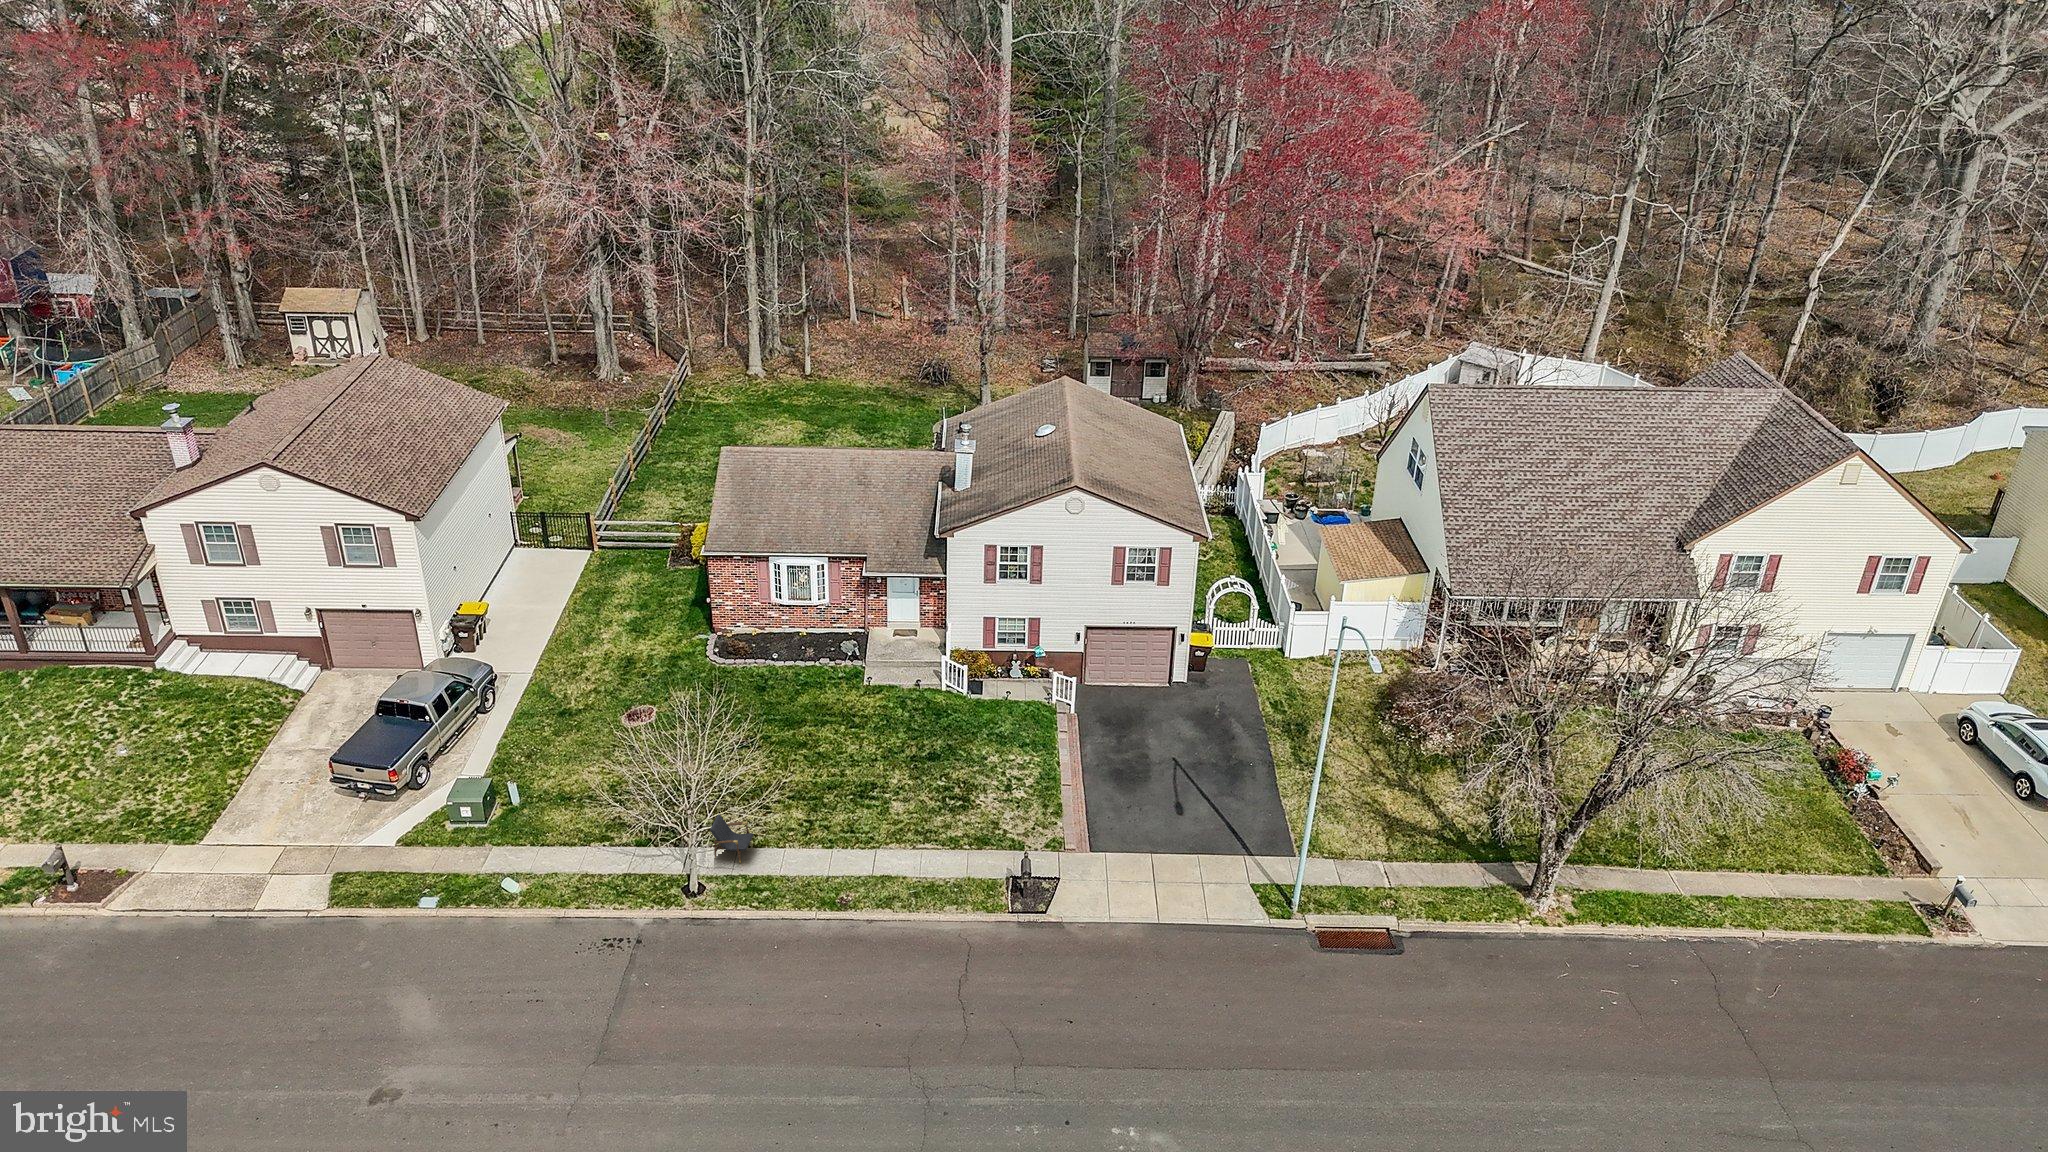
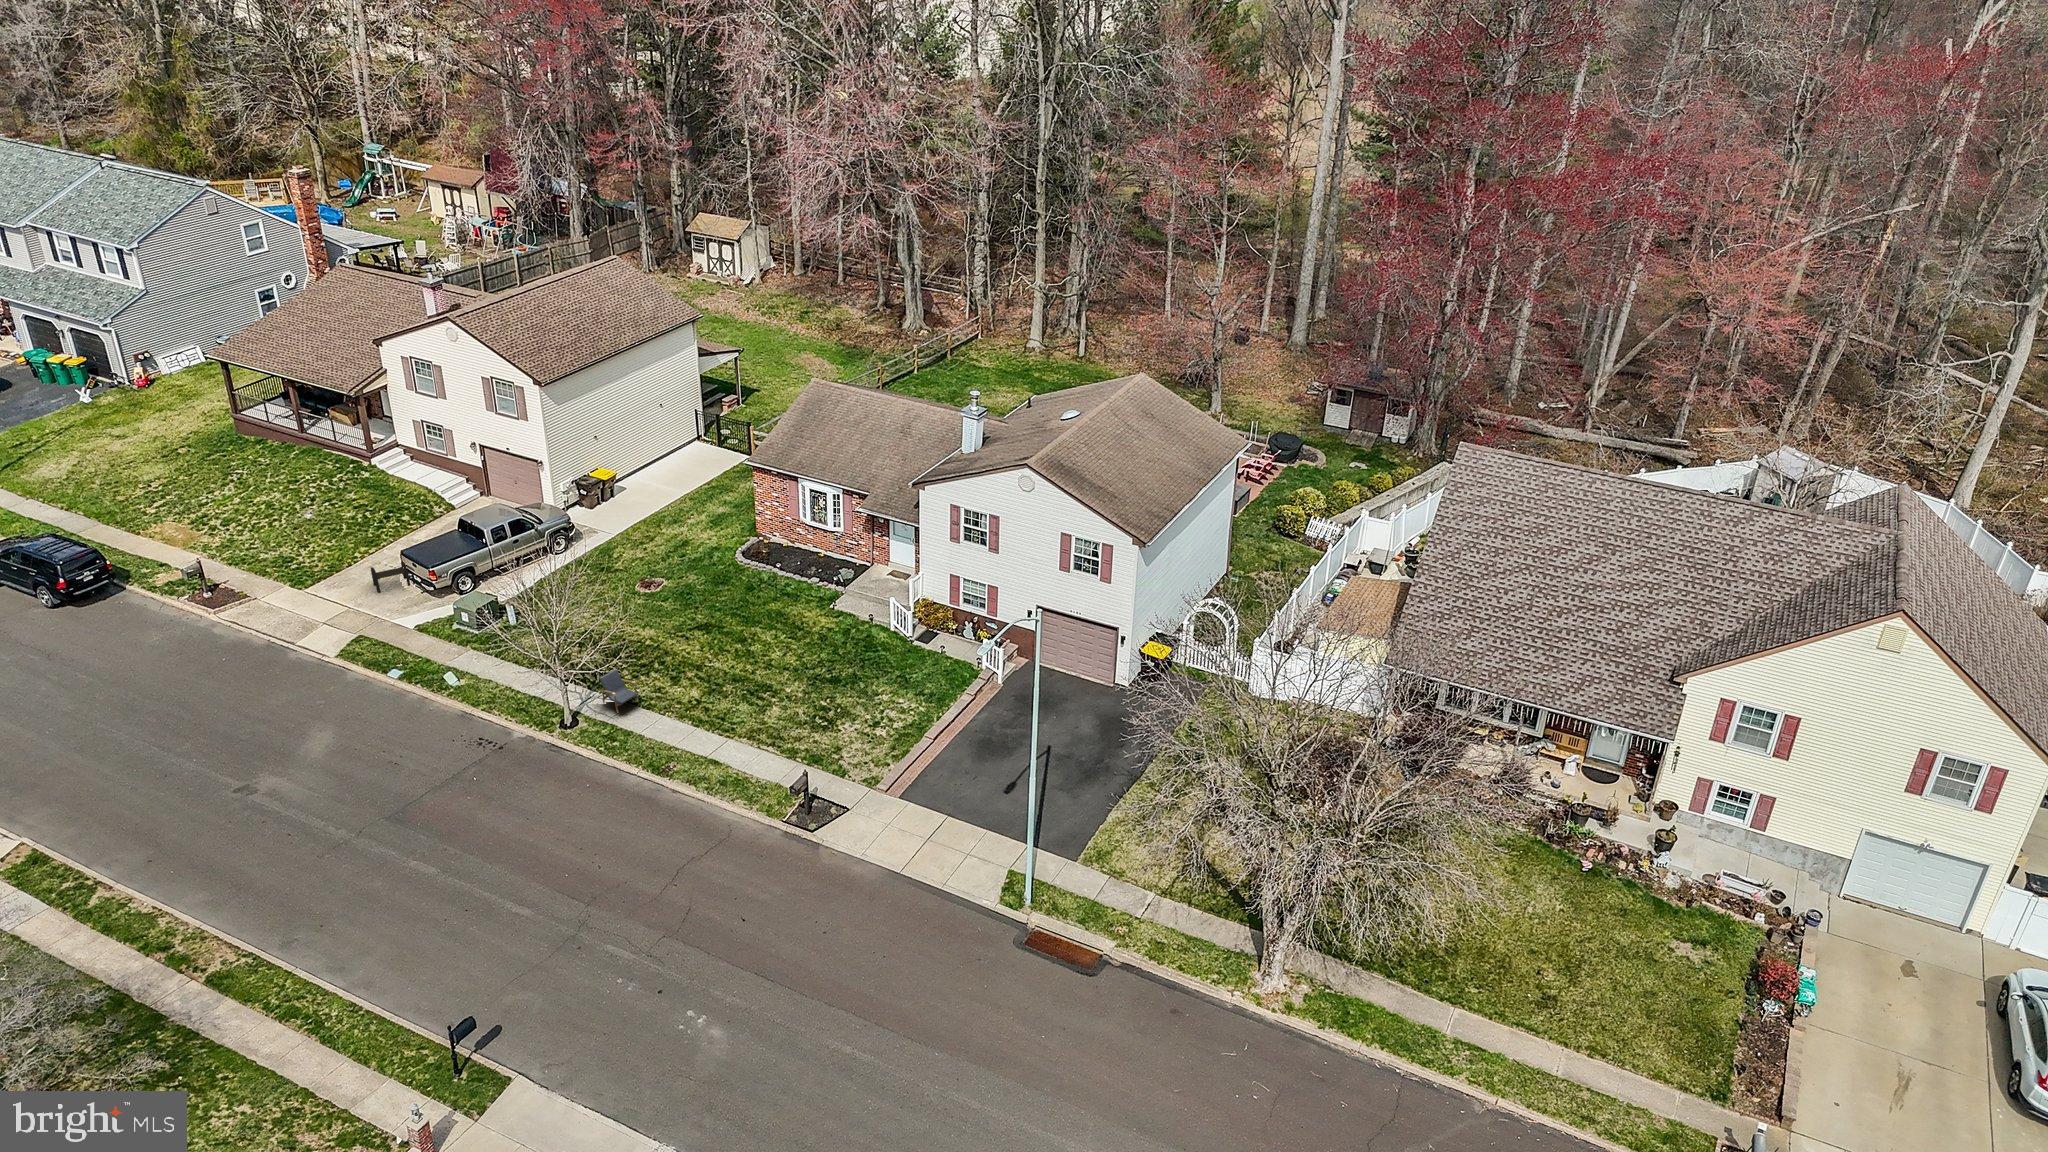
bench: none [293,770,347,818] -> present [371,561,411,593]

